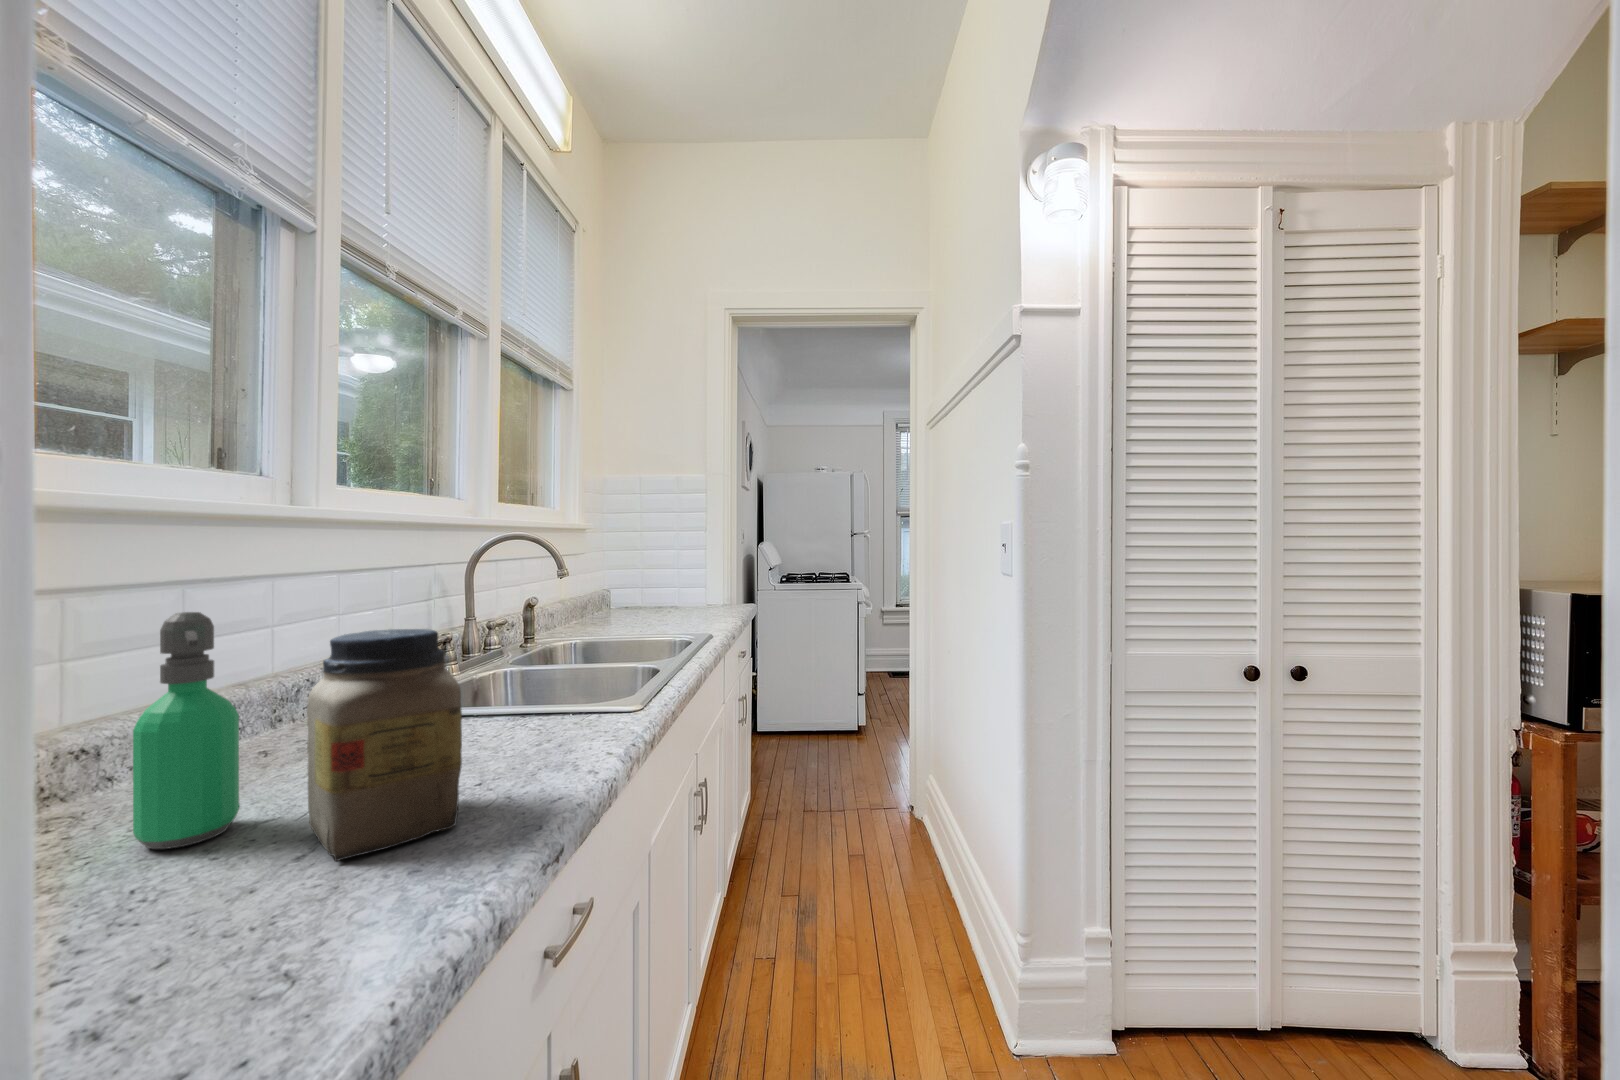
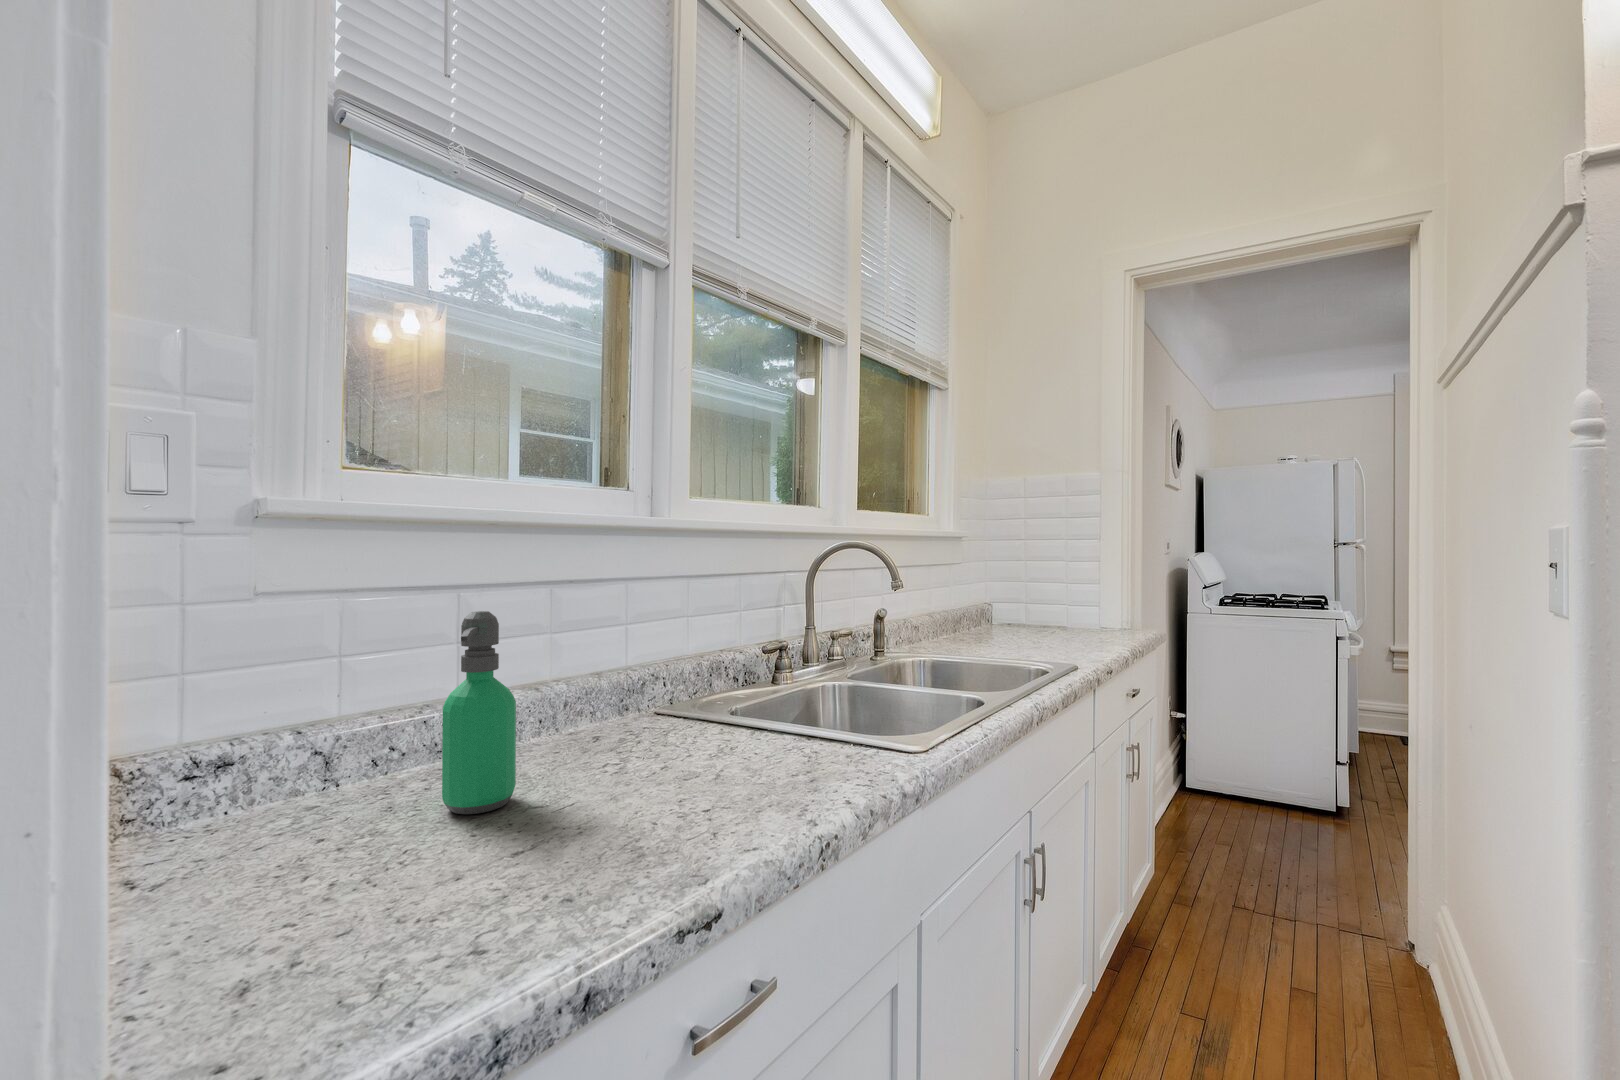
jar: present [307,629,462,861] -> none [522,638,653,866]

